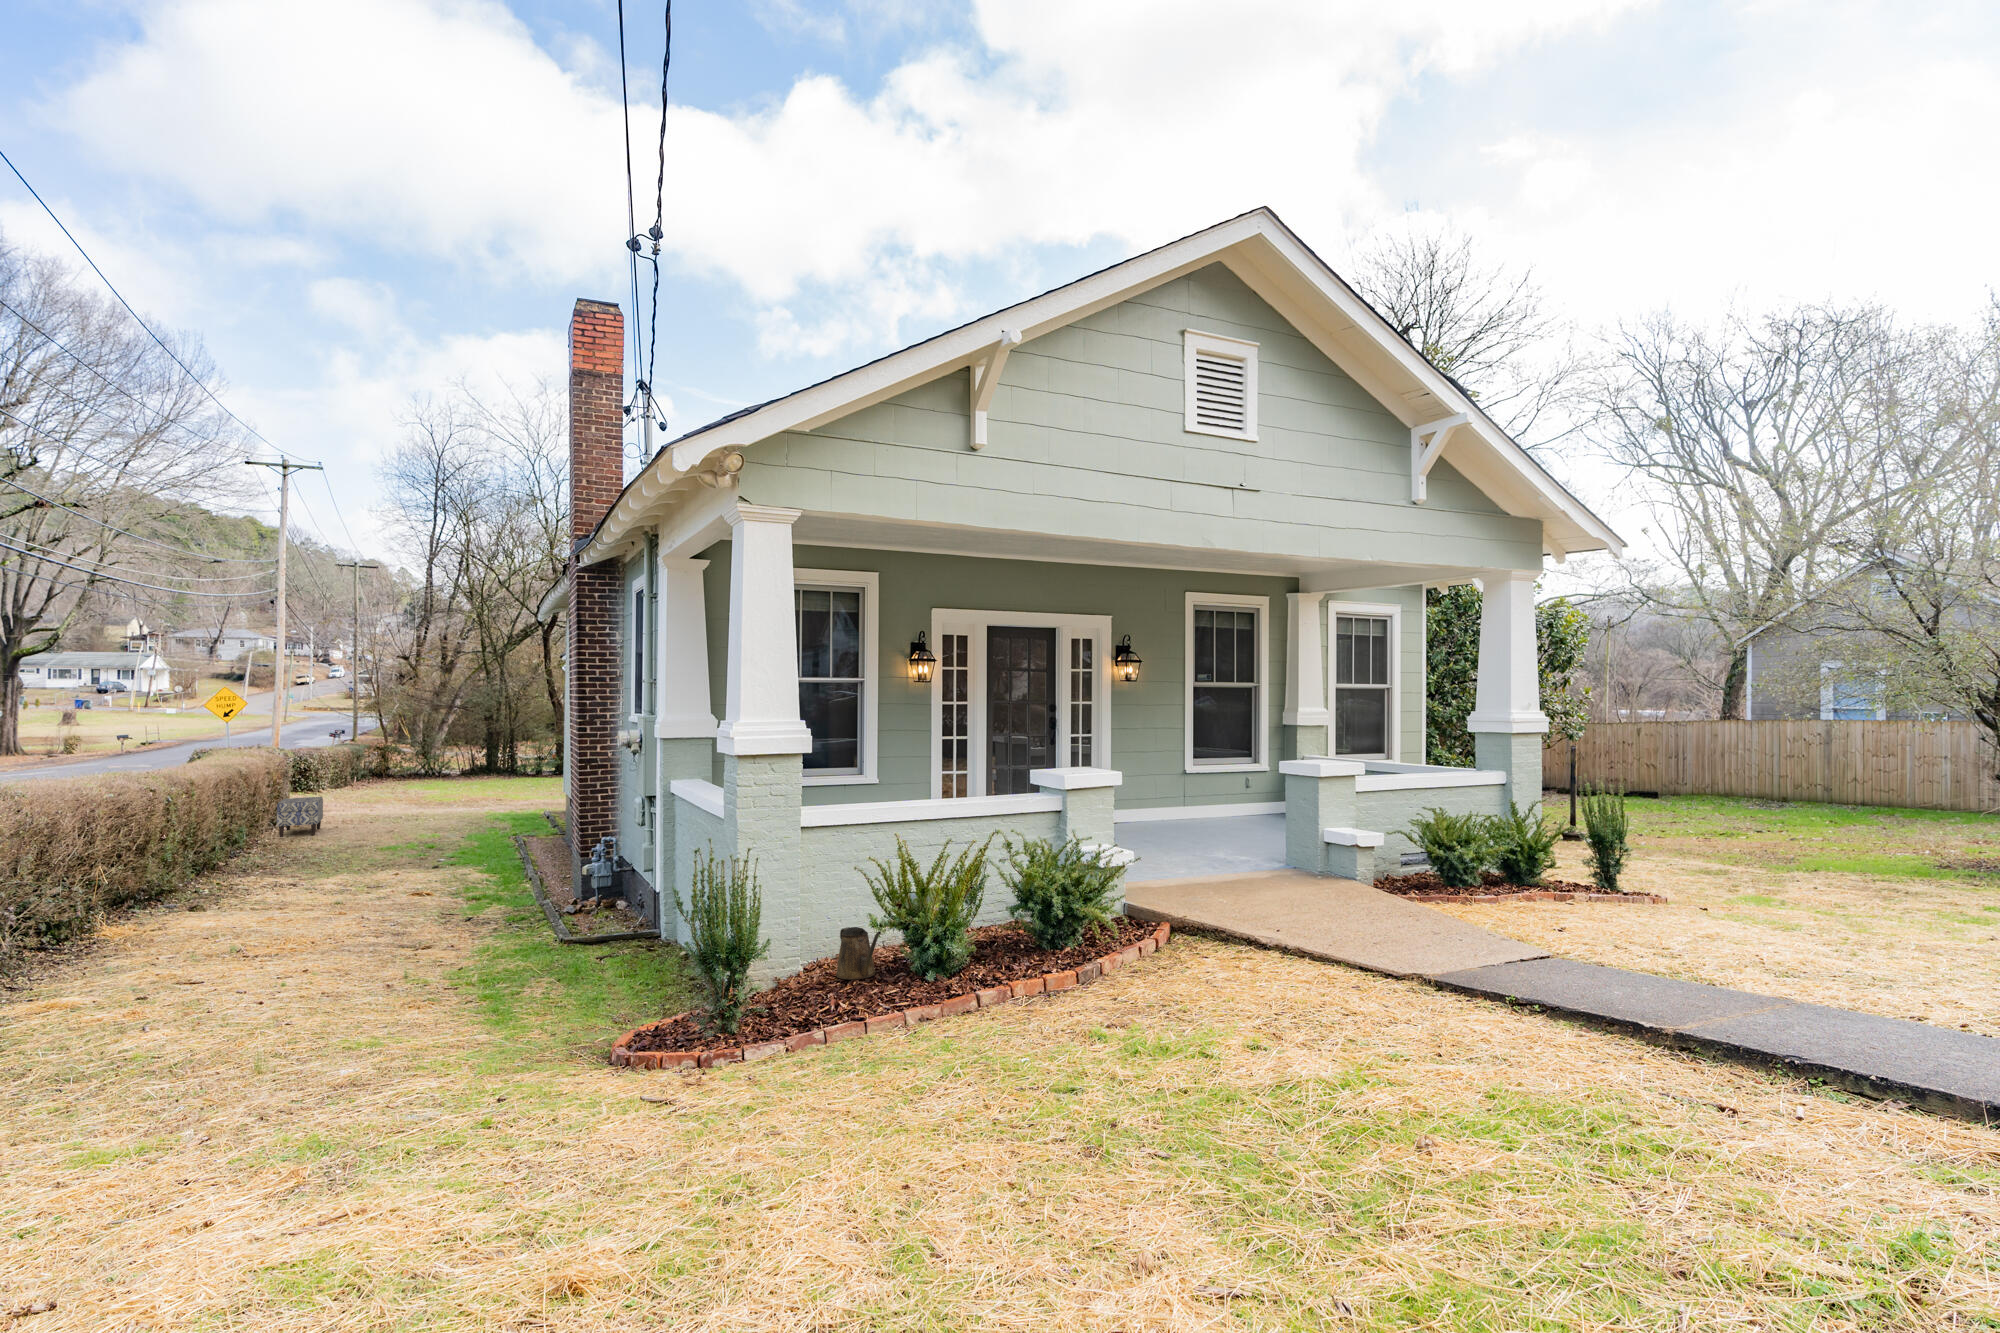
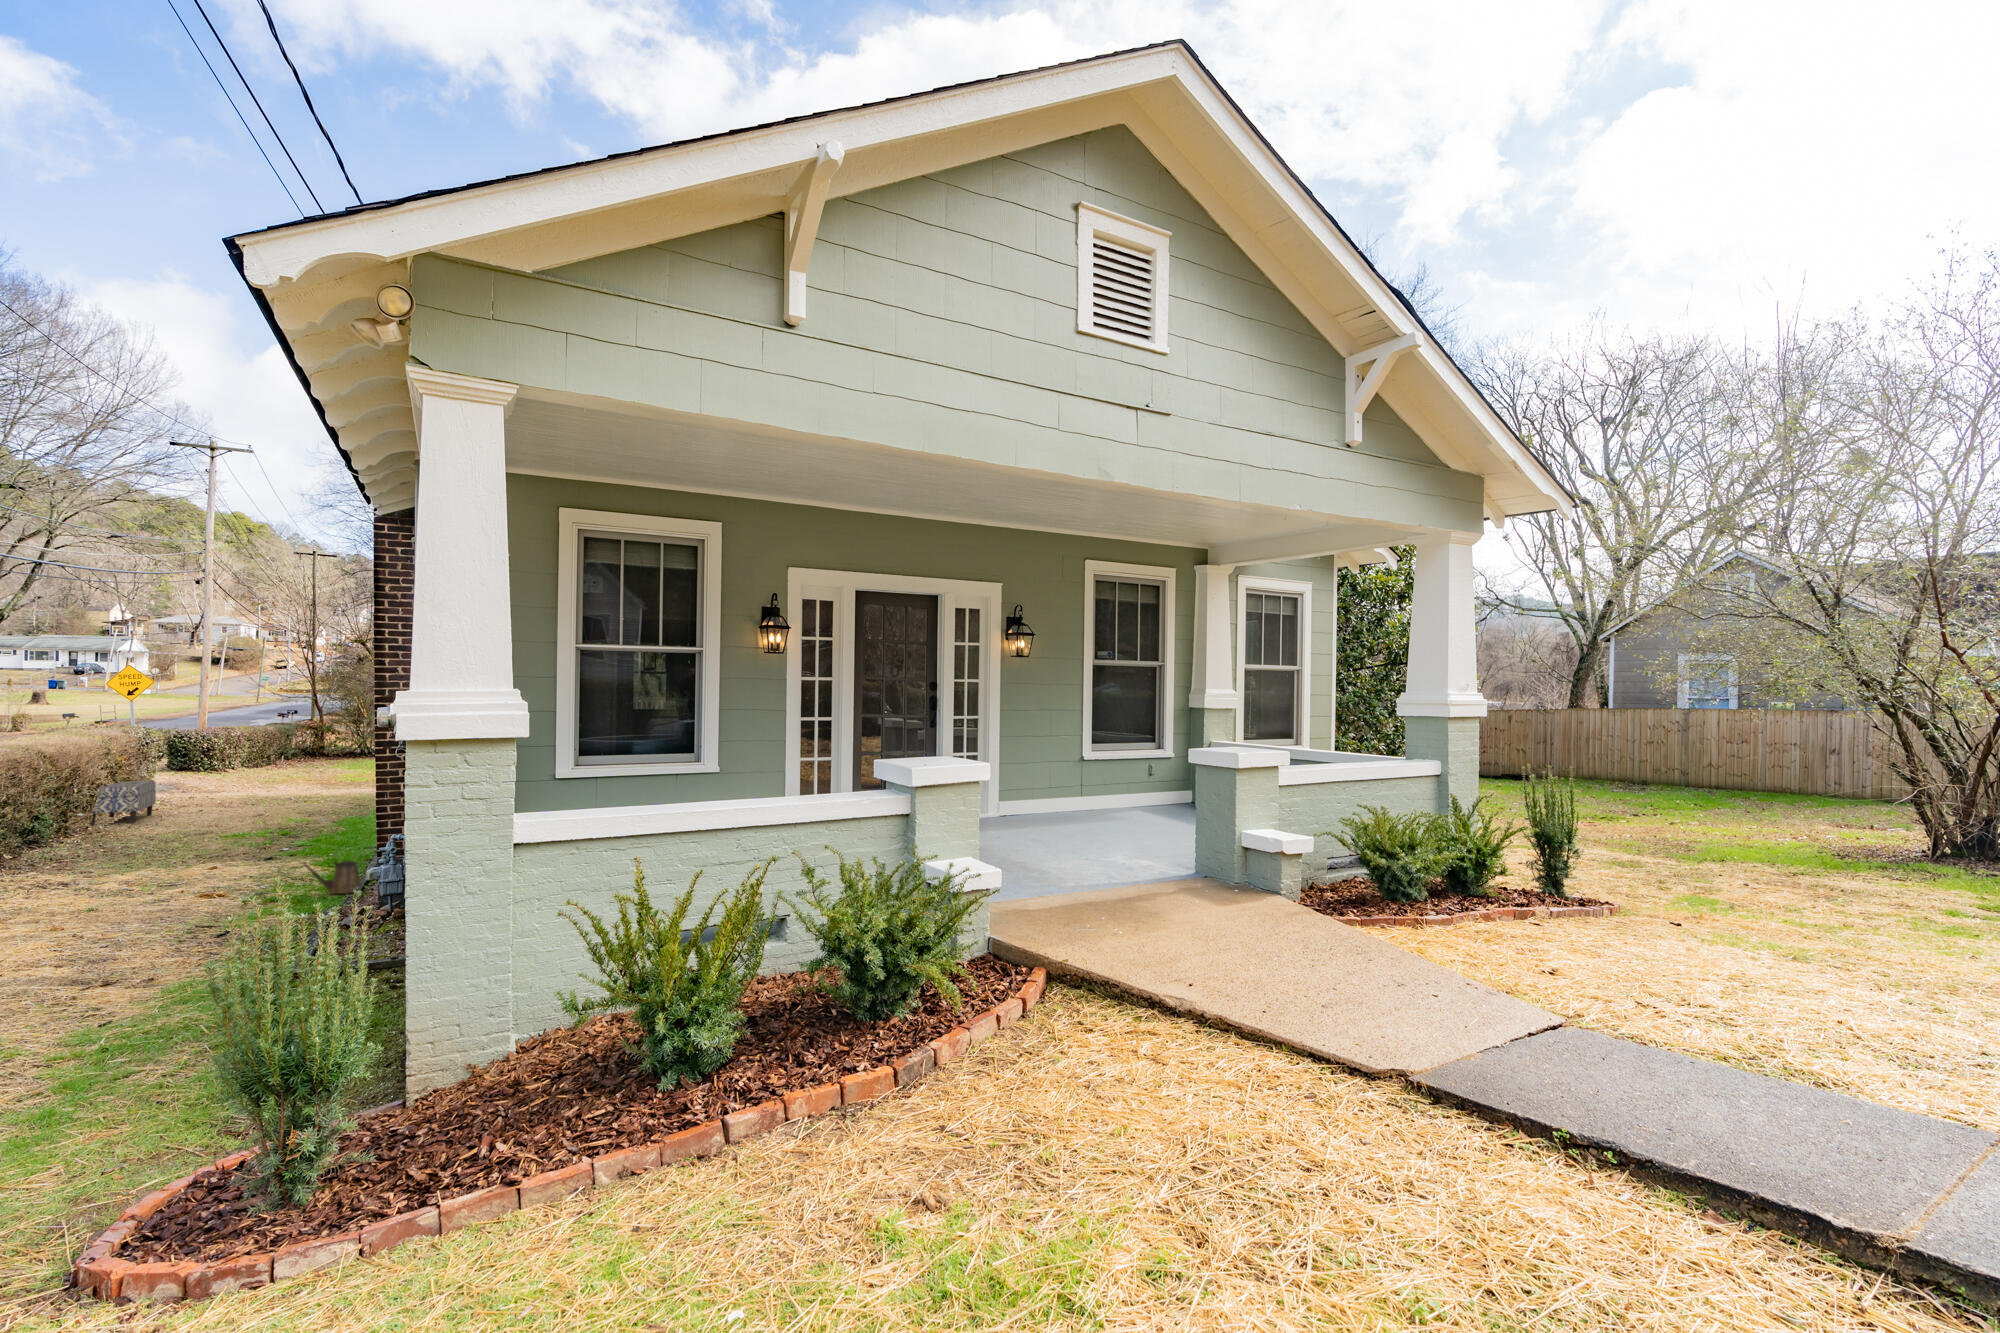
watering can: present [836,927,881,979] -> present [300,861,367,895]

